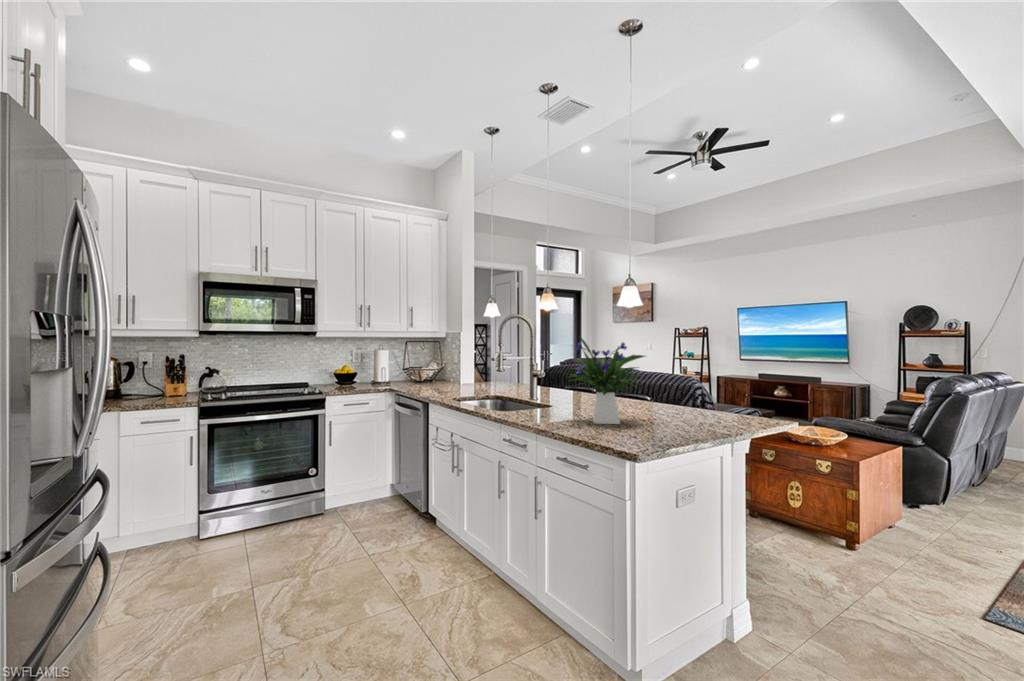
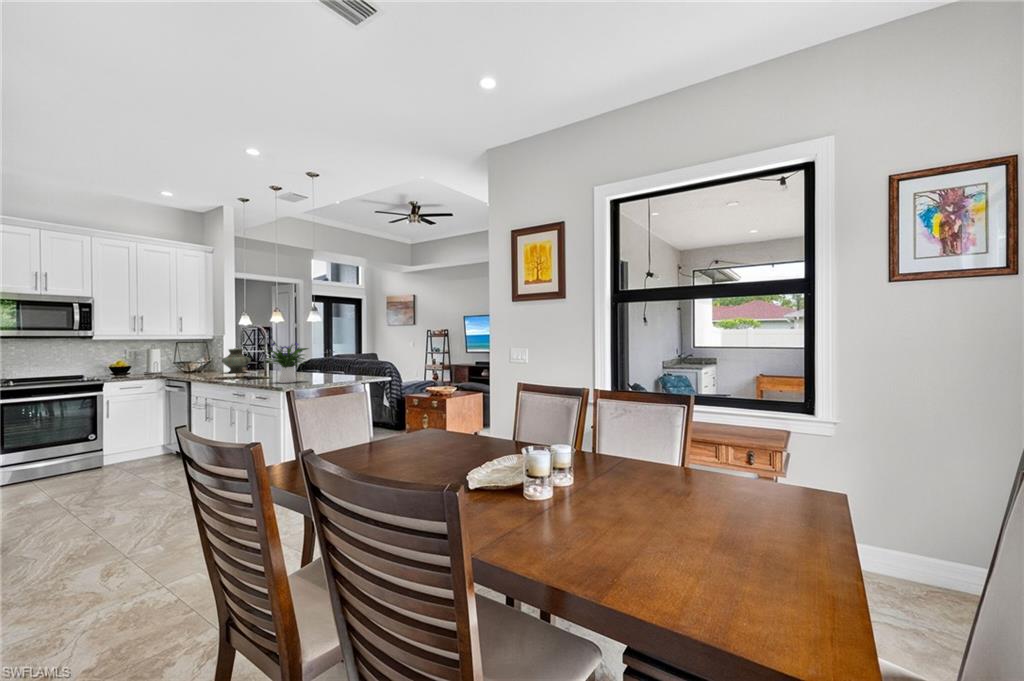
vase: none [460,350,498,387] -> present [222,348,251,373]

